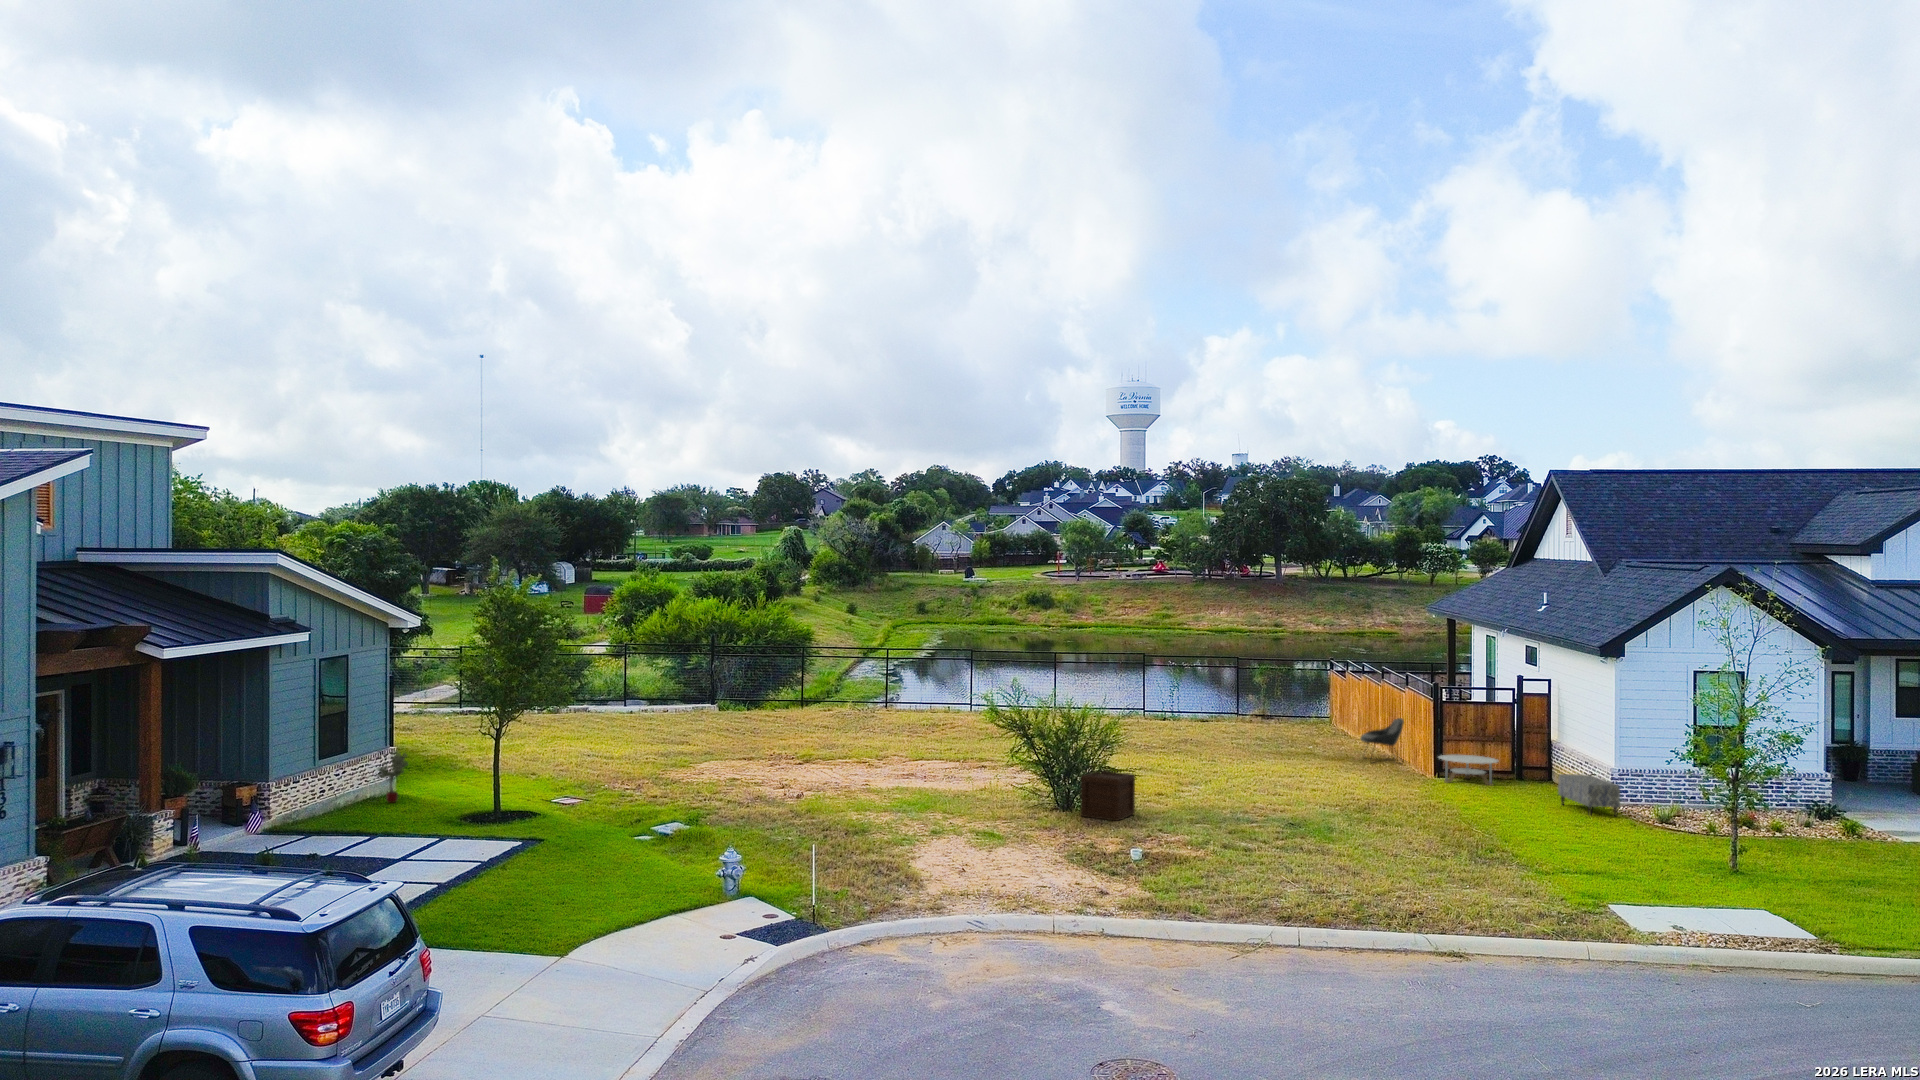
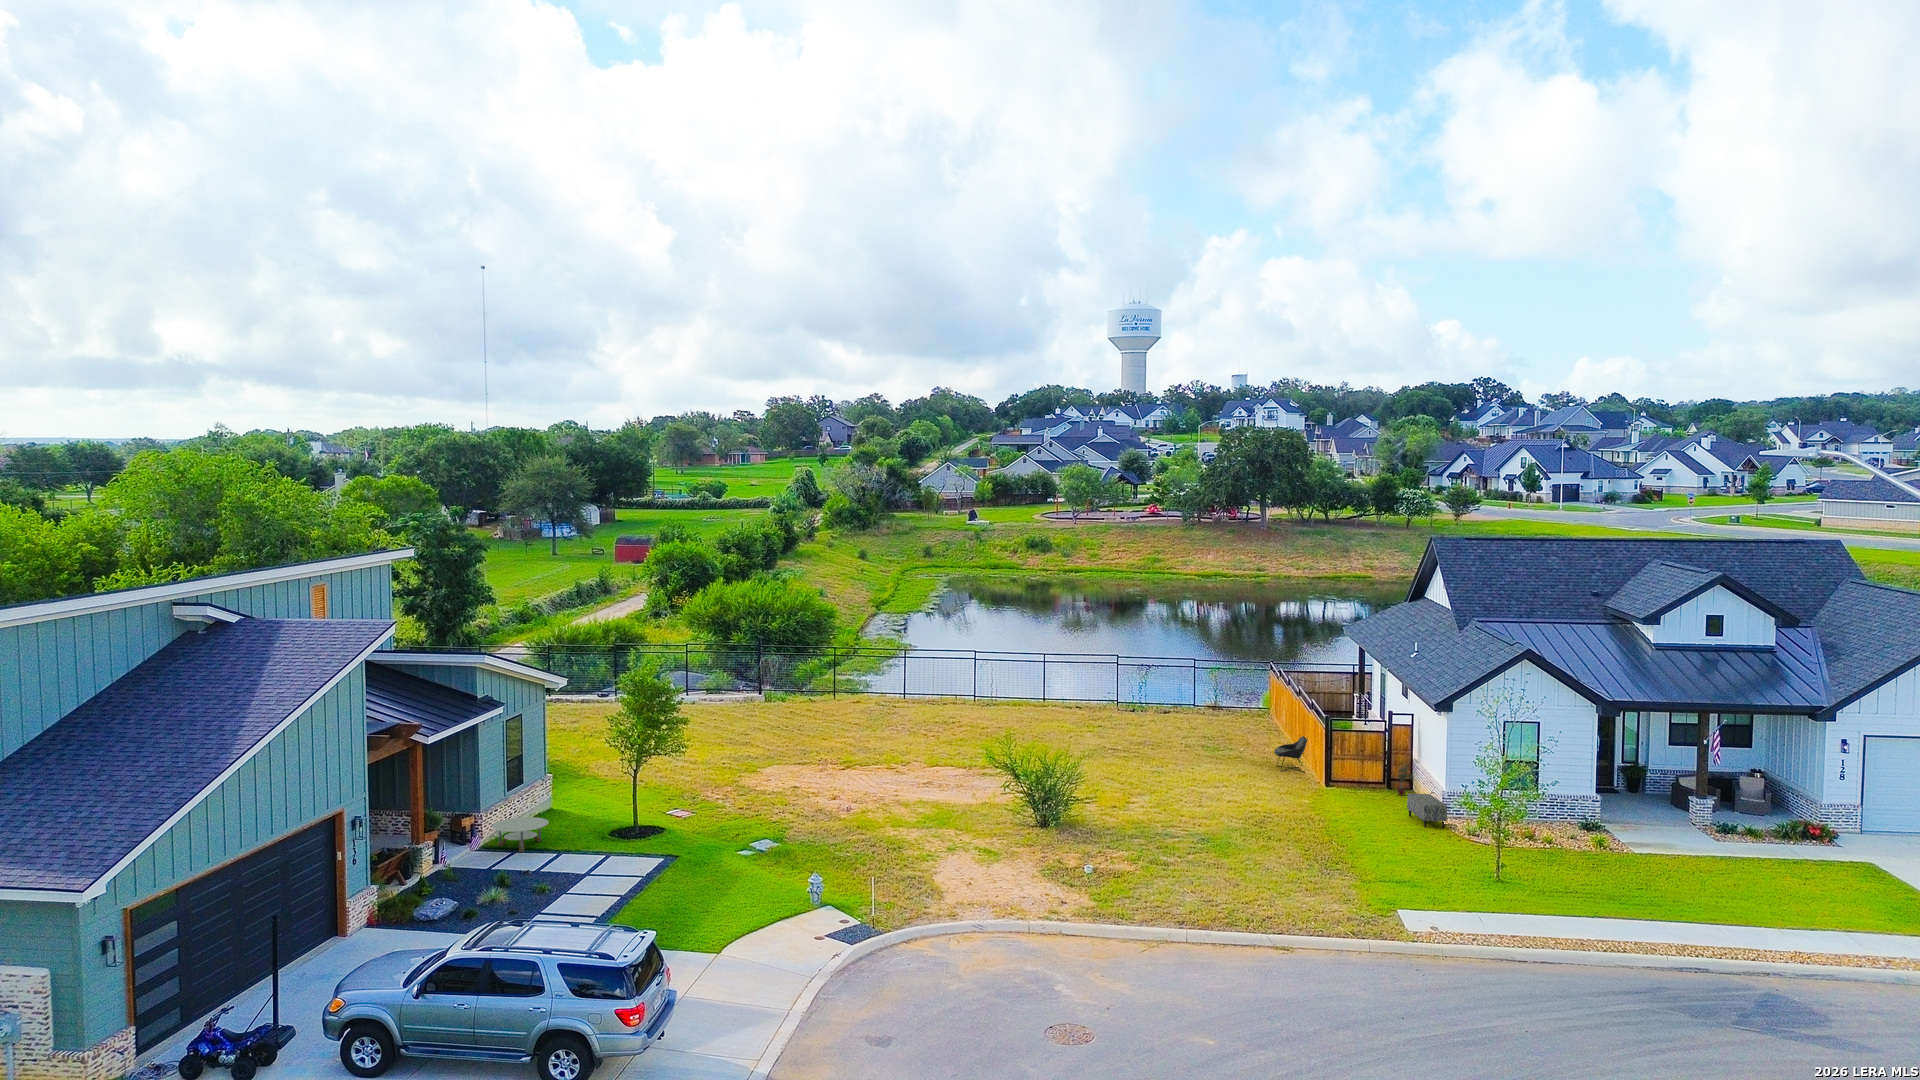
potted tree: present [376,751,408,803] -> present [1397,763,1412,795]
round table: present [1439,755,1498,785] -> present [492,817,549,852]
wooden crate: present [1080,771,1135,821] -> none [1053,795,1093,834]

